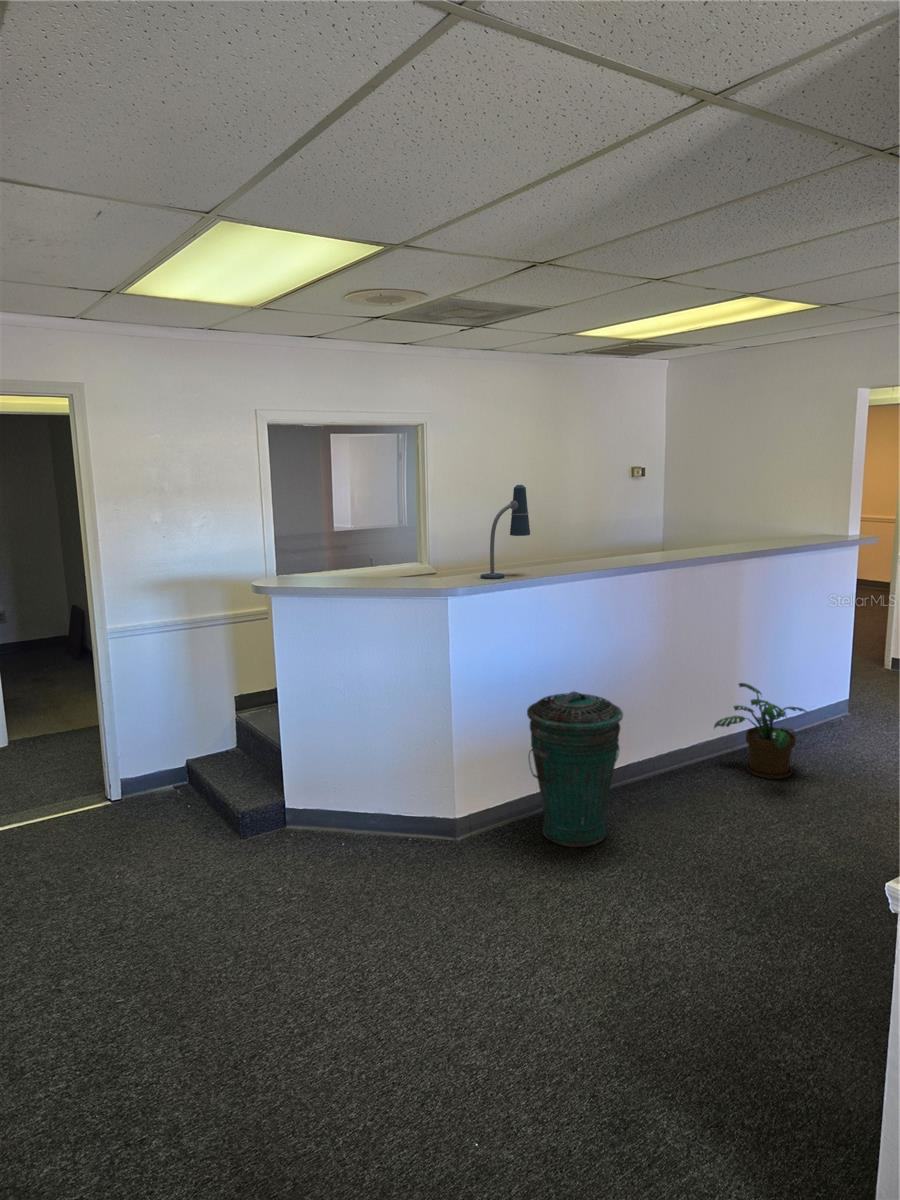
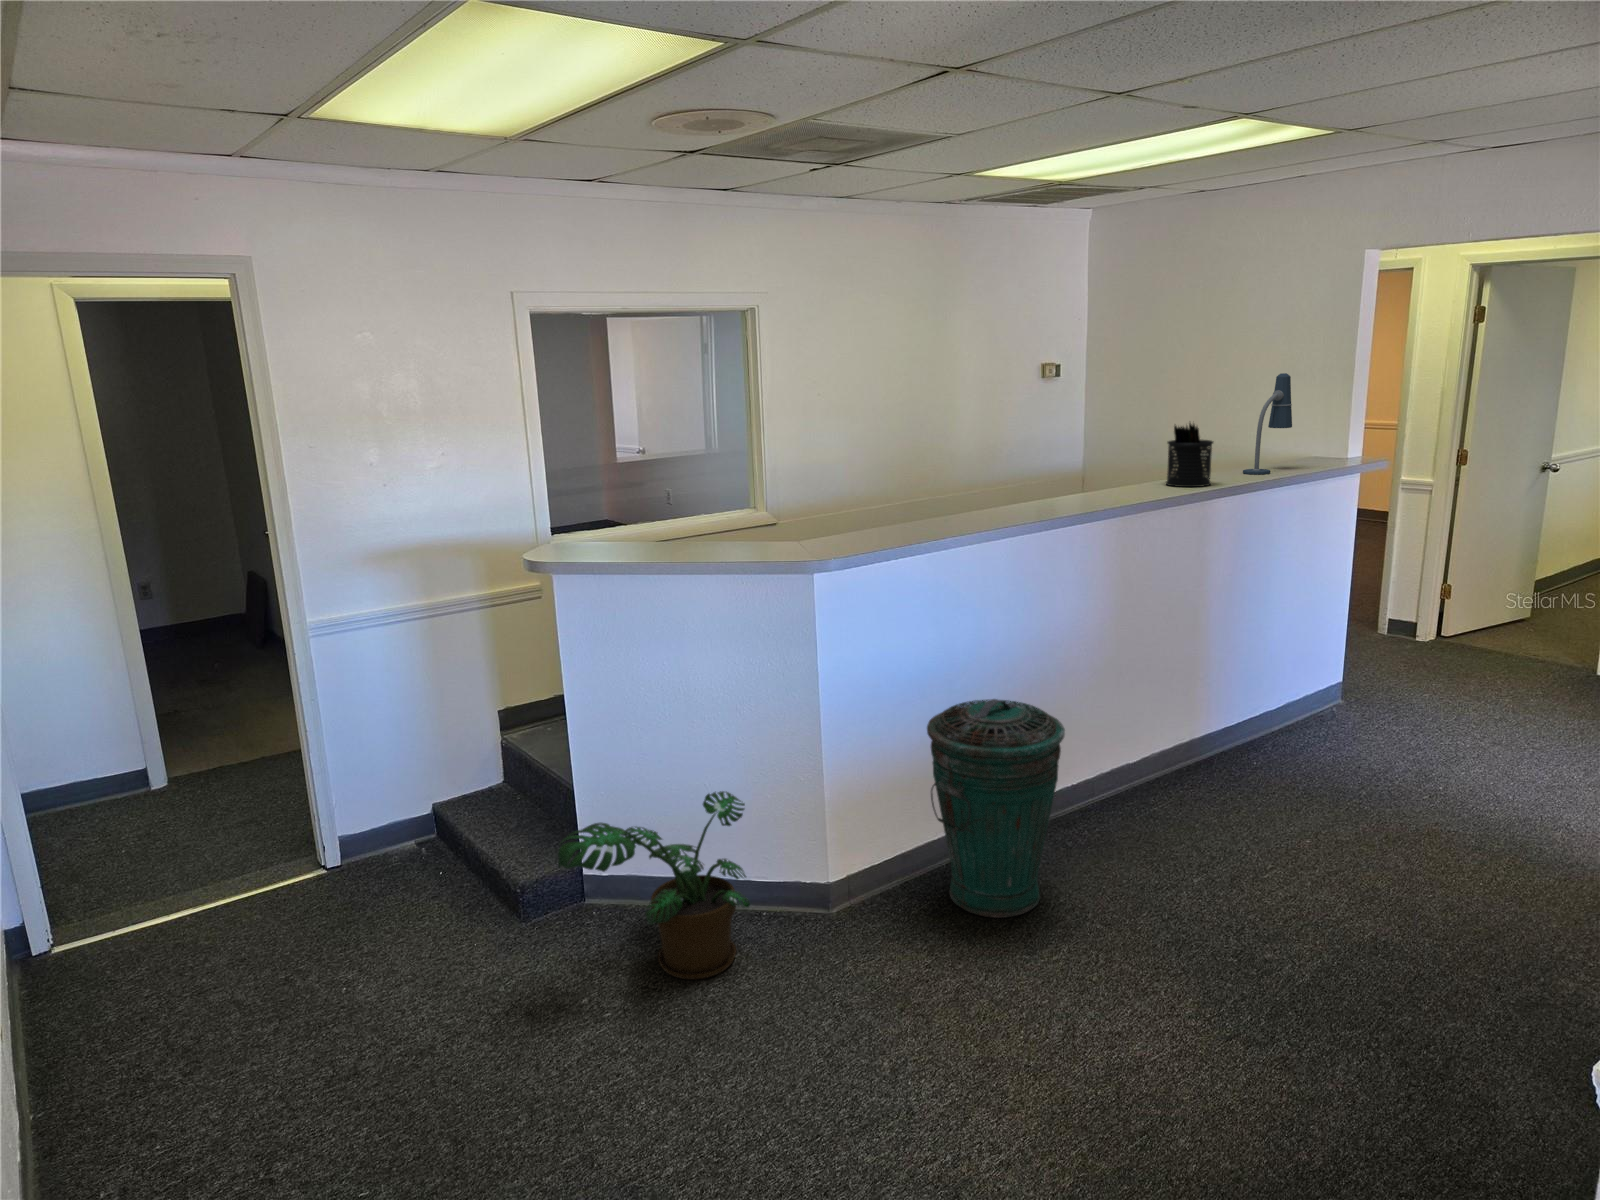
desk lamp: present [481,485,530,579] -> present [1243,373,1292,474]
pen holder: none [711,505,745,552] -> present [1166,423,1213,487]
potted plant: present [714,683,808,779] -> present [558,791,750,979]

